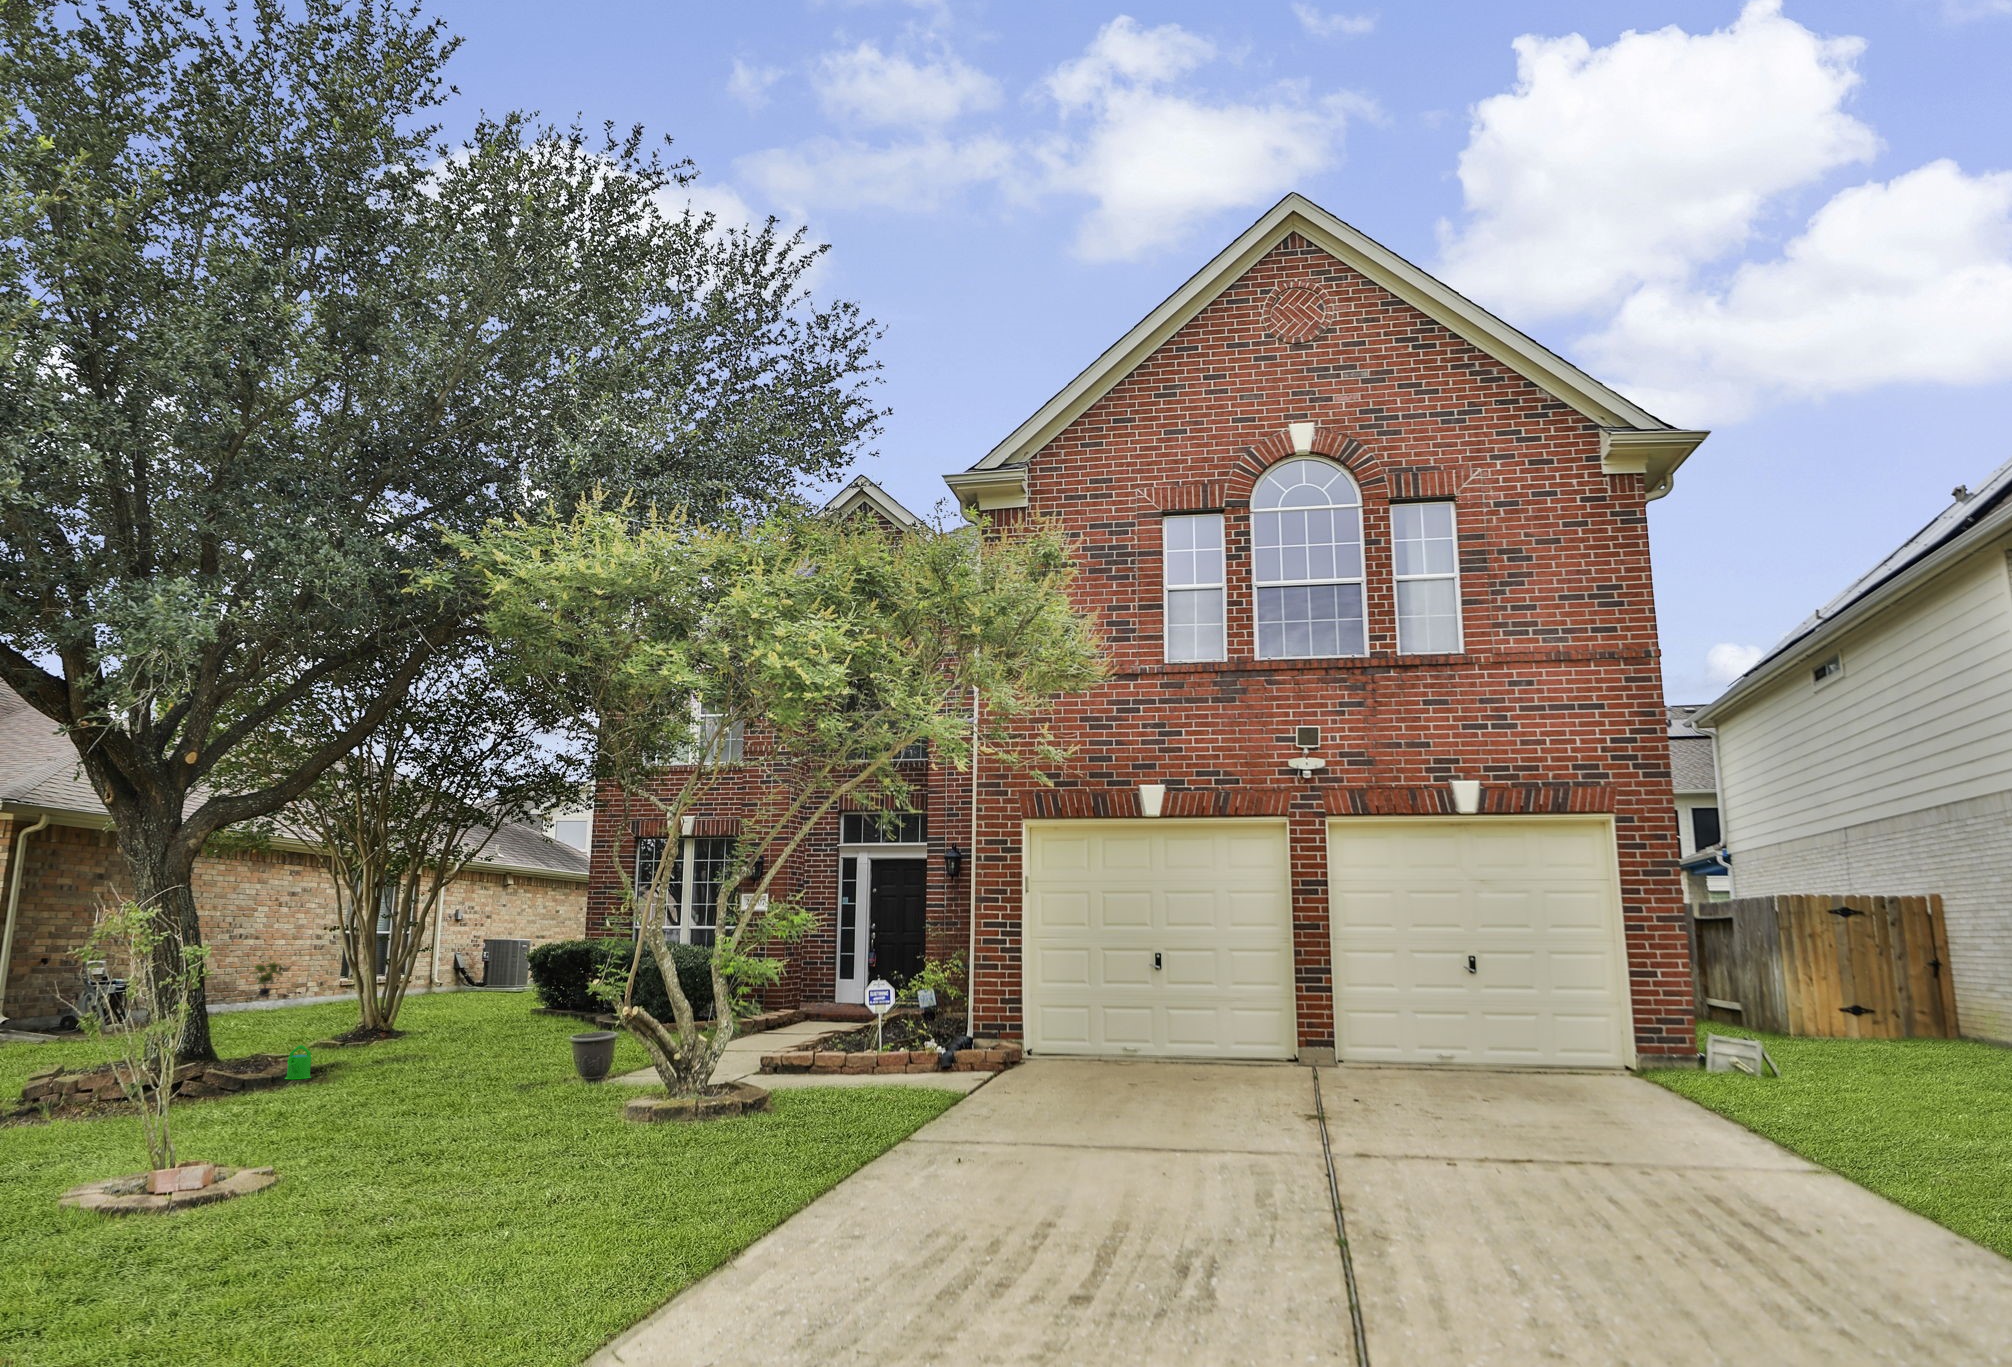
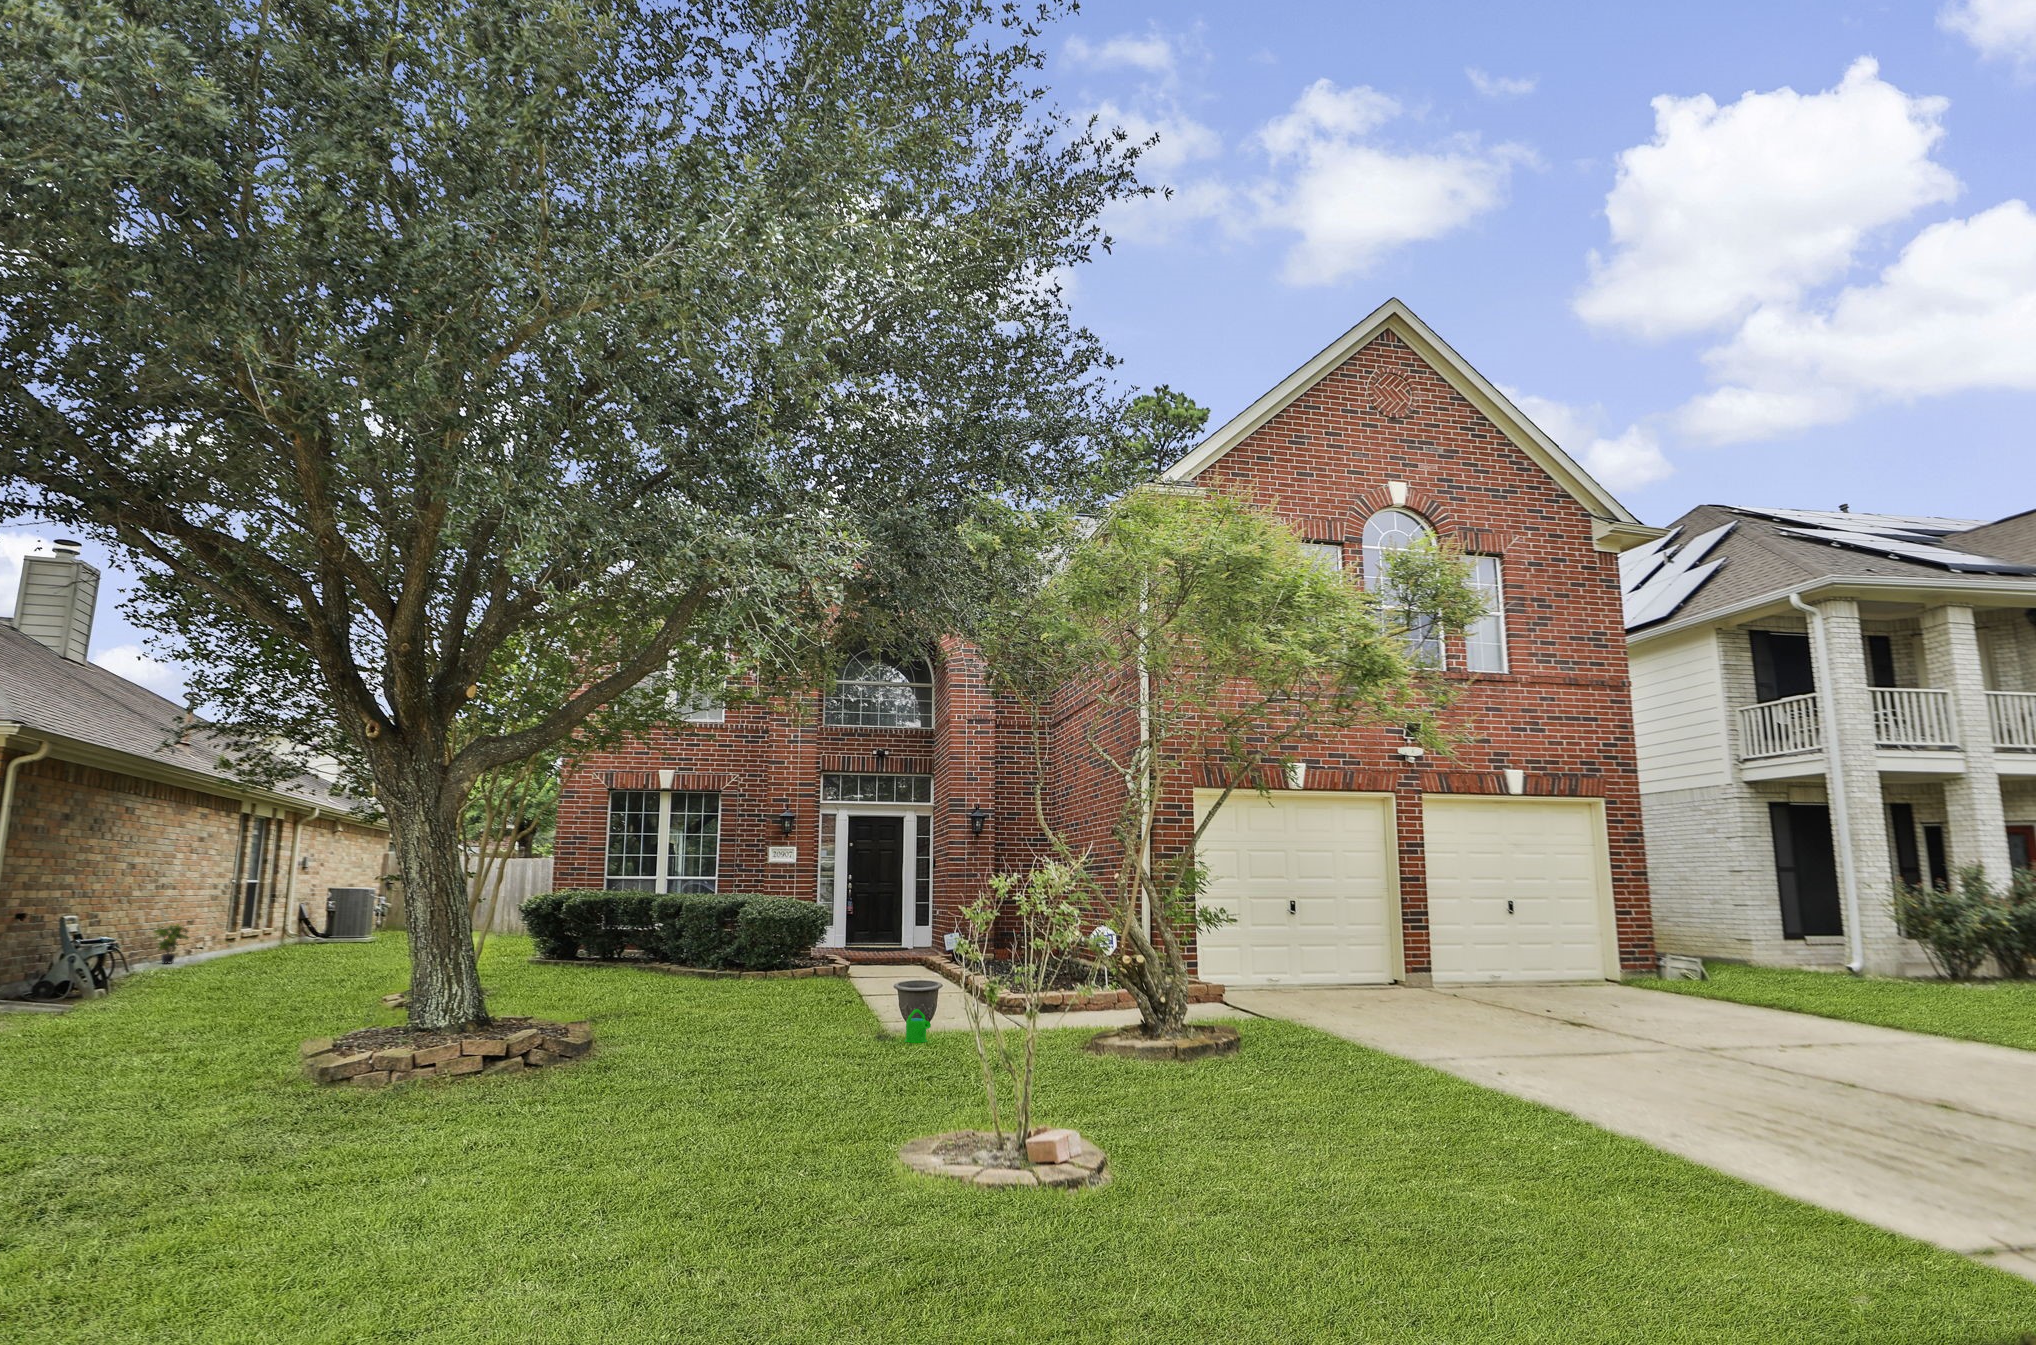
watering can: present [285,1045,311,1080] -> present [904,1009,931,1043]

